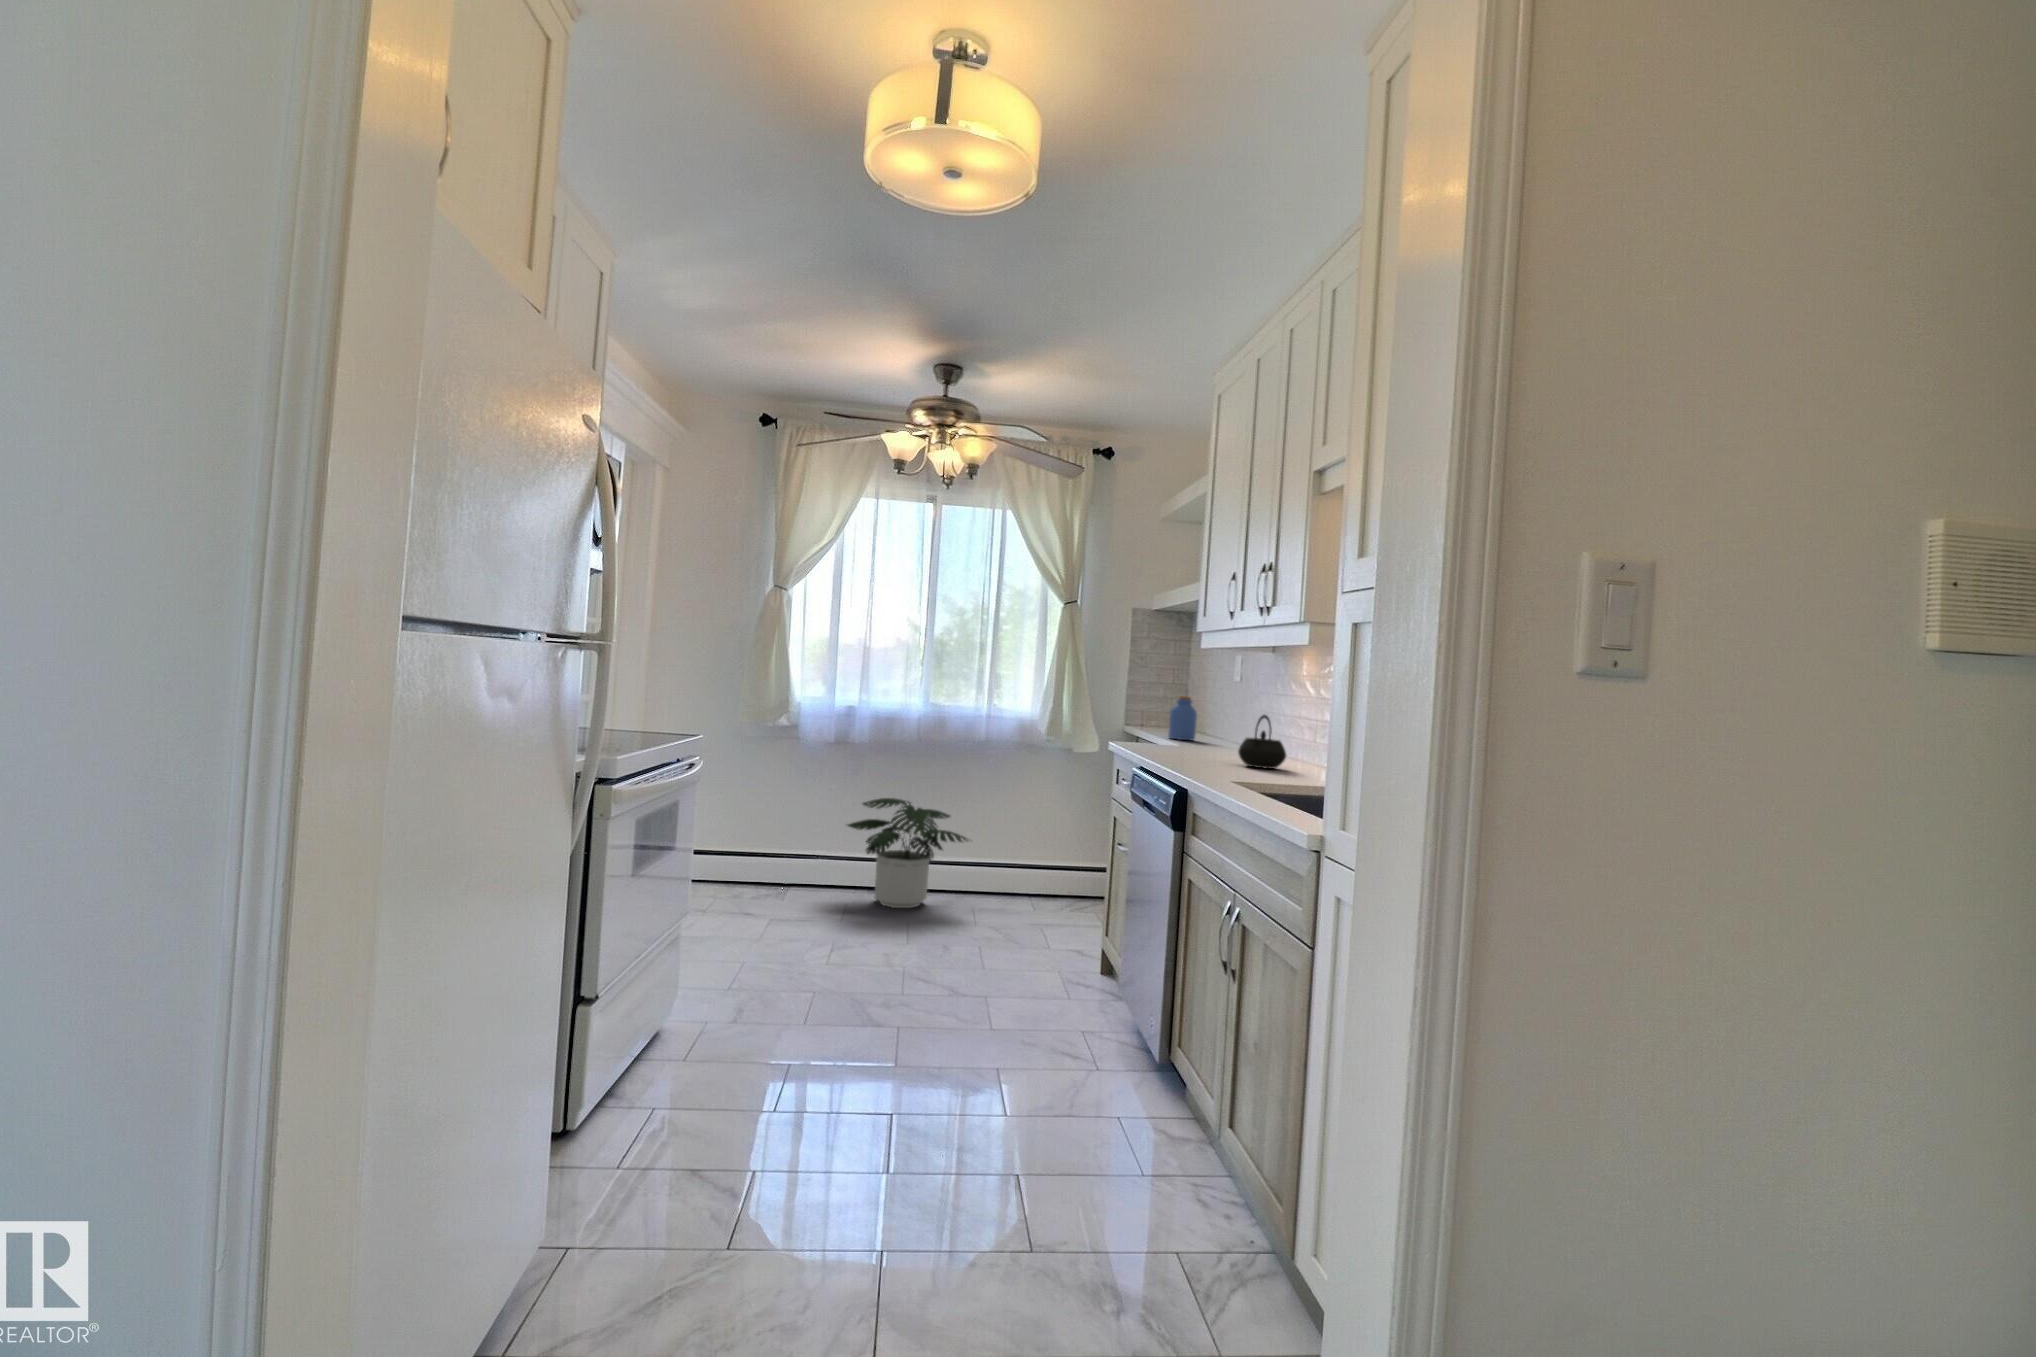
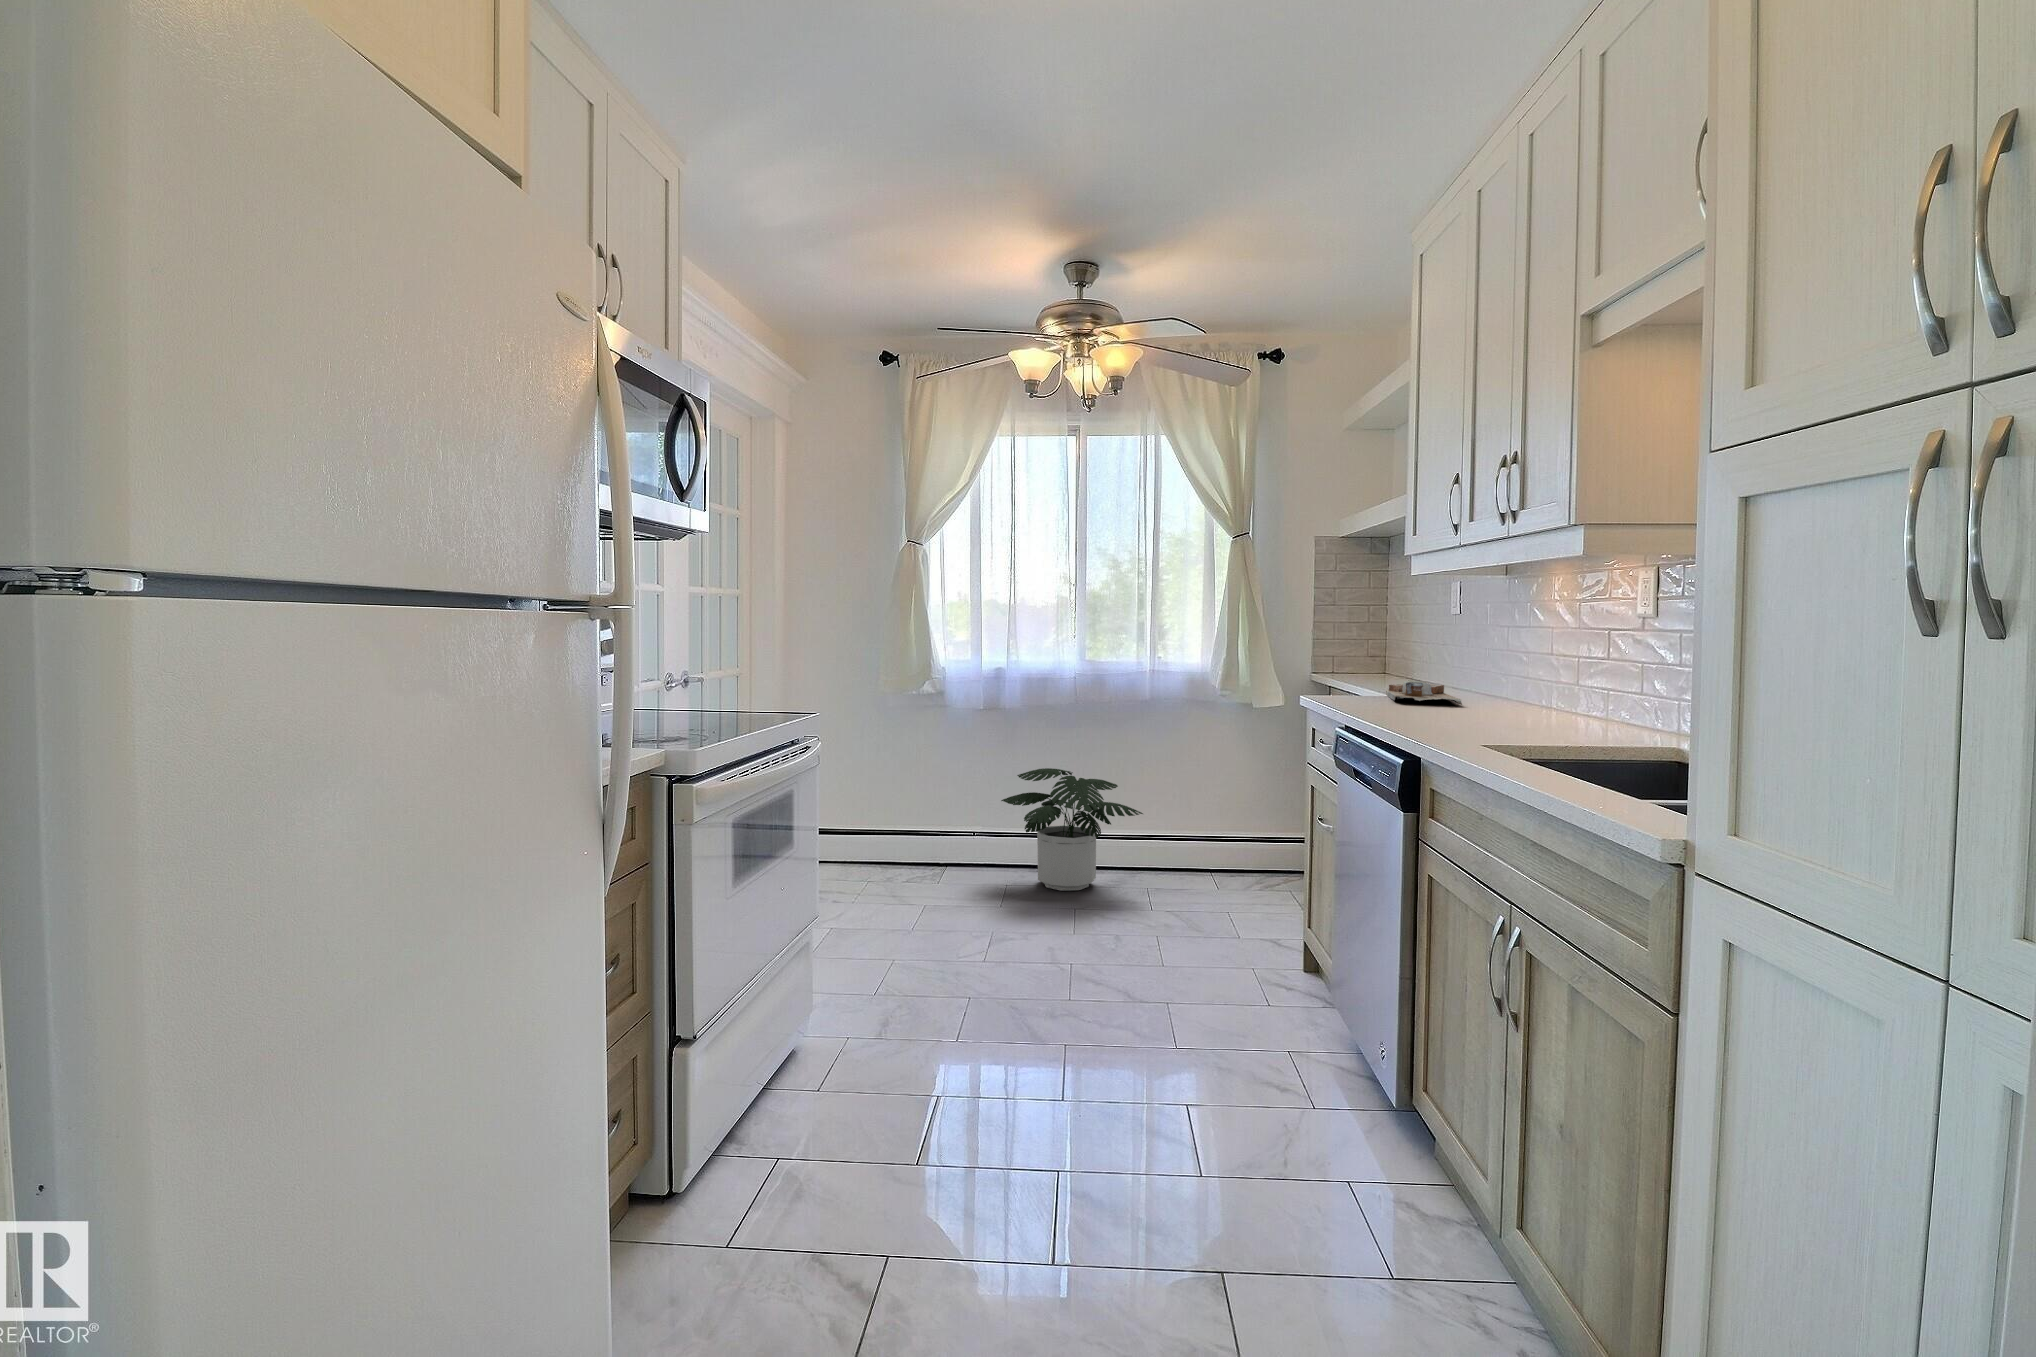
jar: present [1168,696,1197,740] -> none [1372,634,1407,687]
kettle: present [1238,715,1286,769] -> none [1475,652,1543,721]
cutting board: none [1177,735,1232,755] -> present [1386,680,1462,705]

